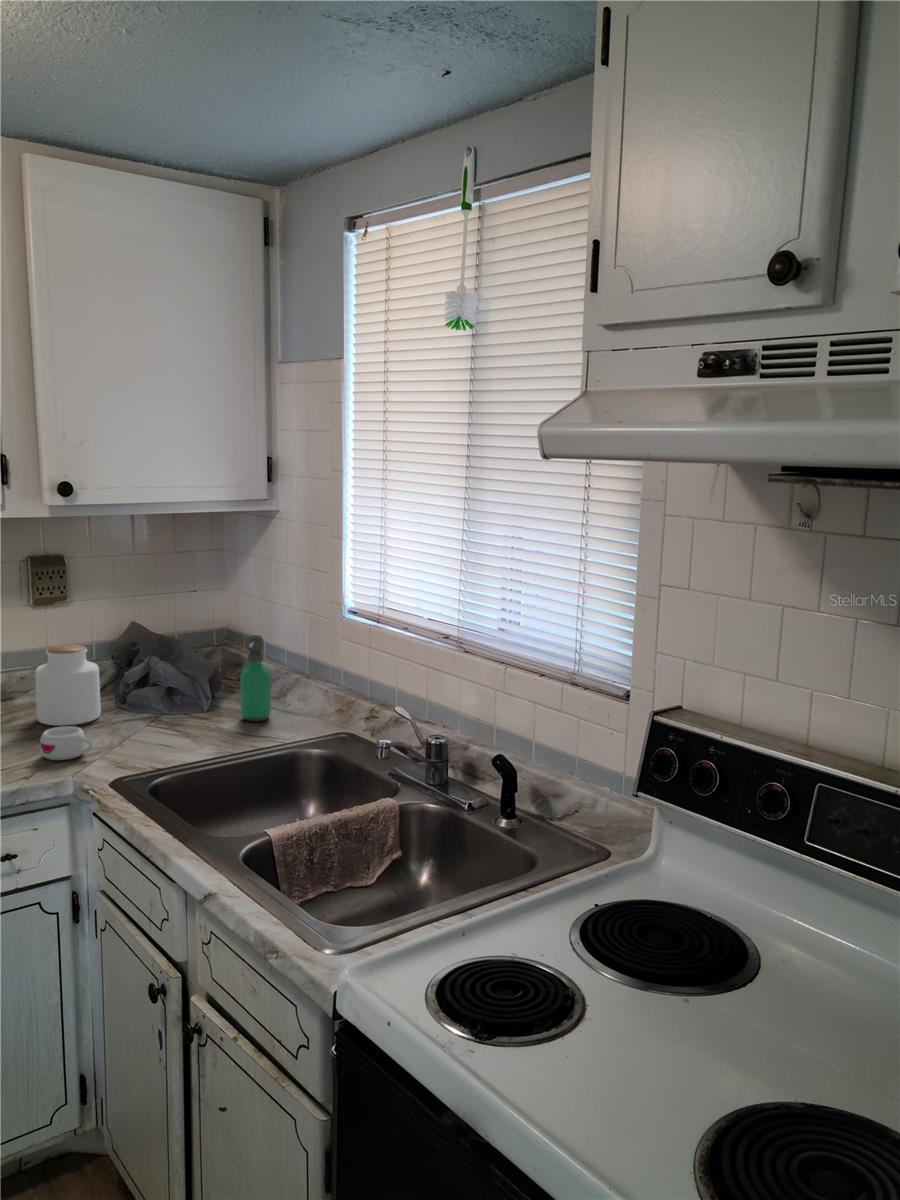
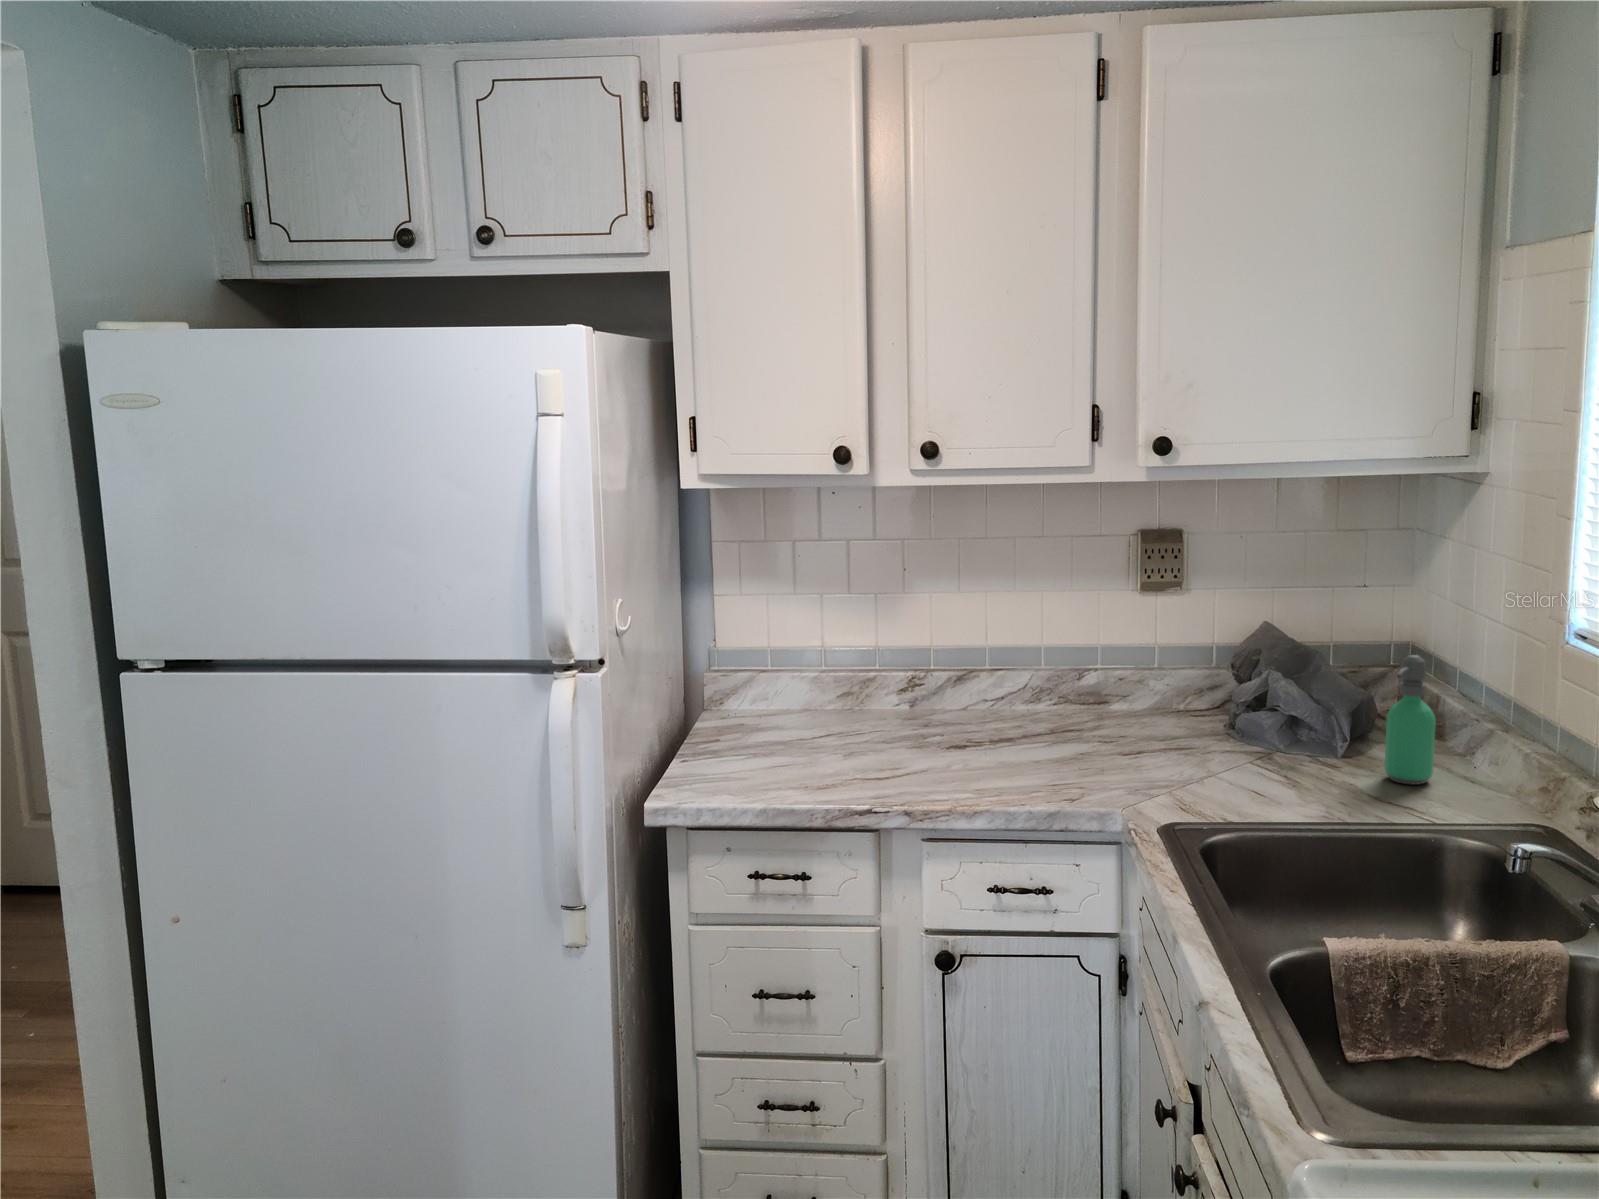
jar: present [35,645,101,726] -> none [1122,644,1201,747]
mug: present [40,726,93,760] -> none [1100,746,1159,787]

